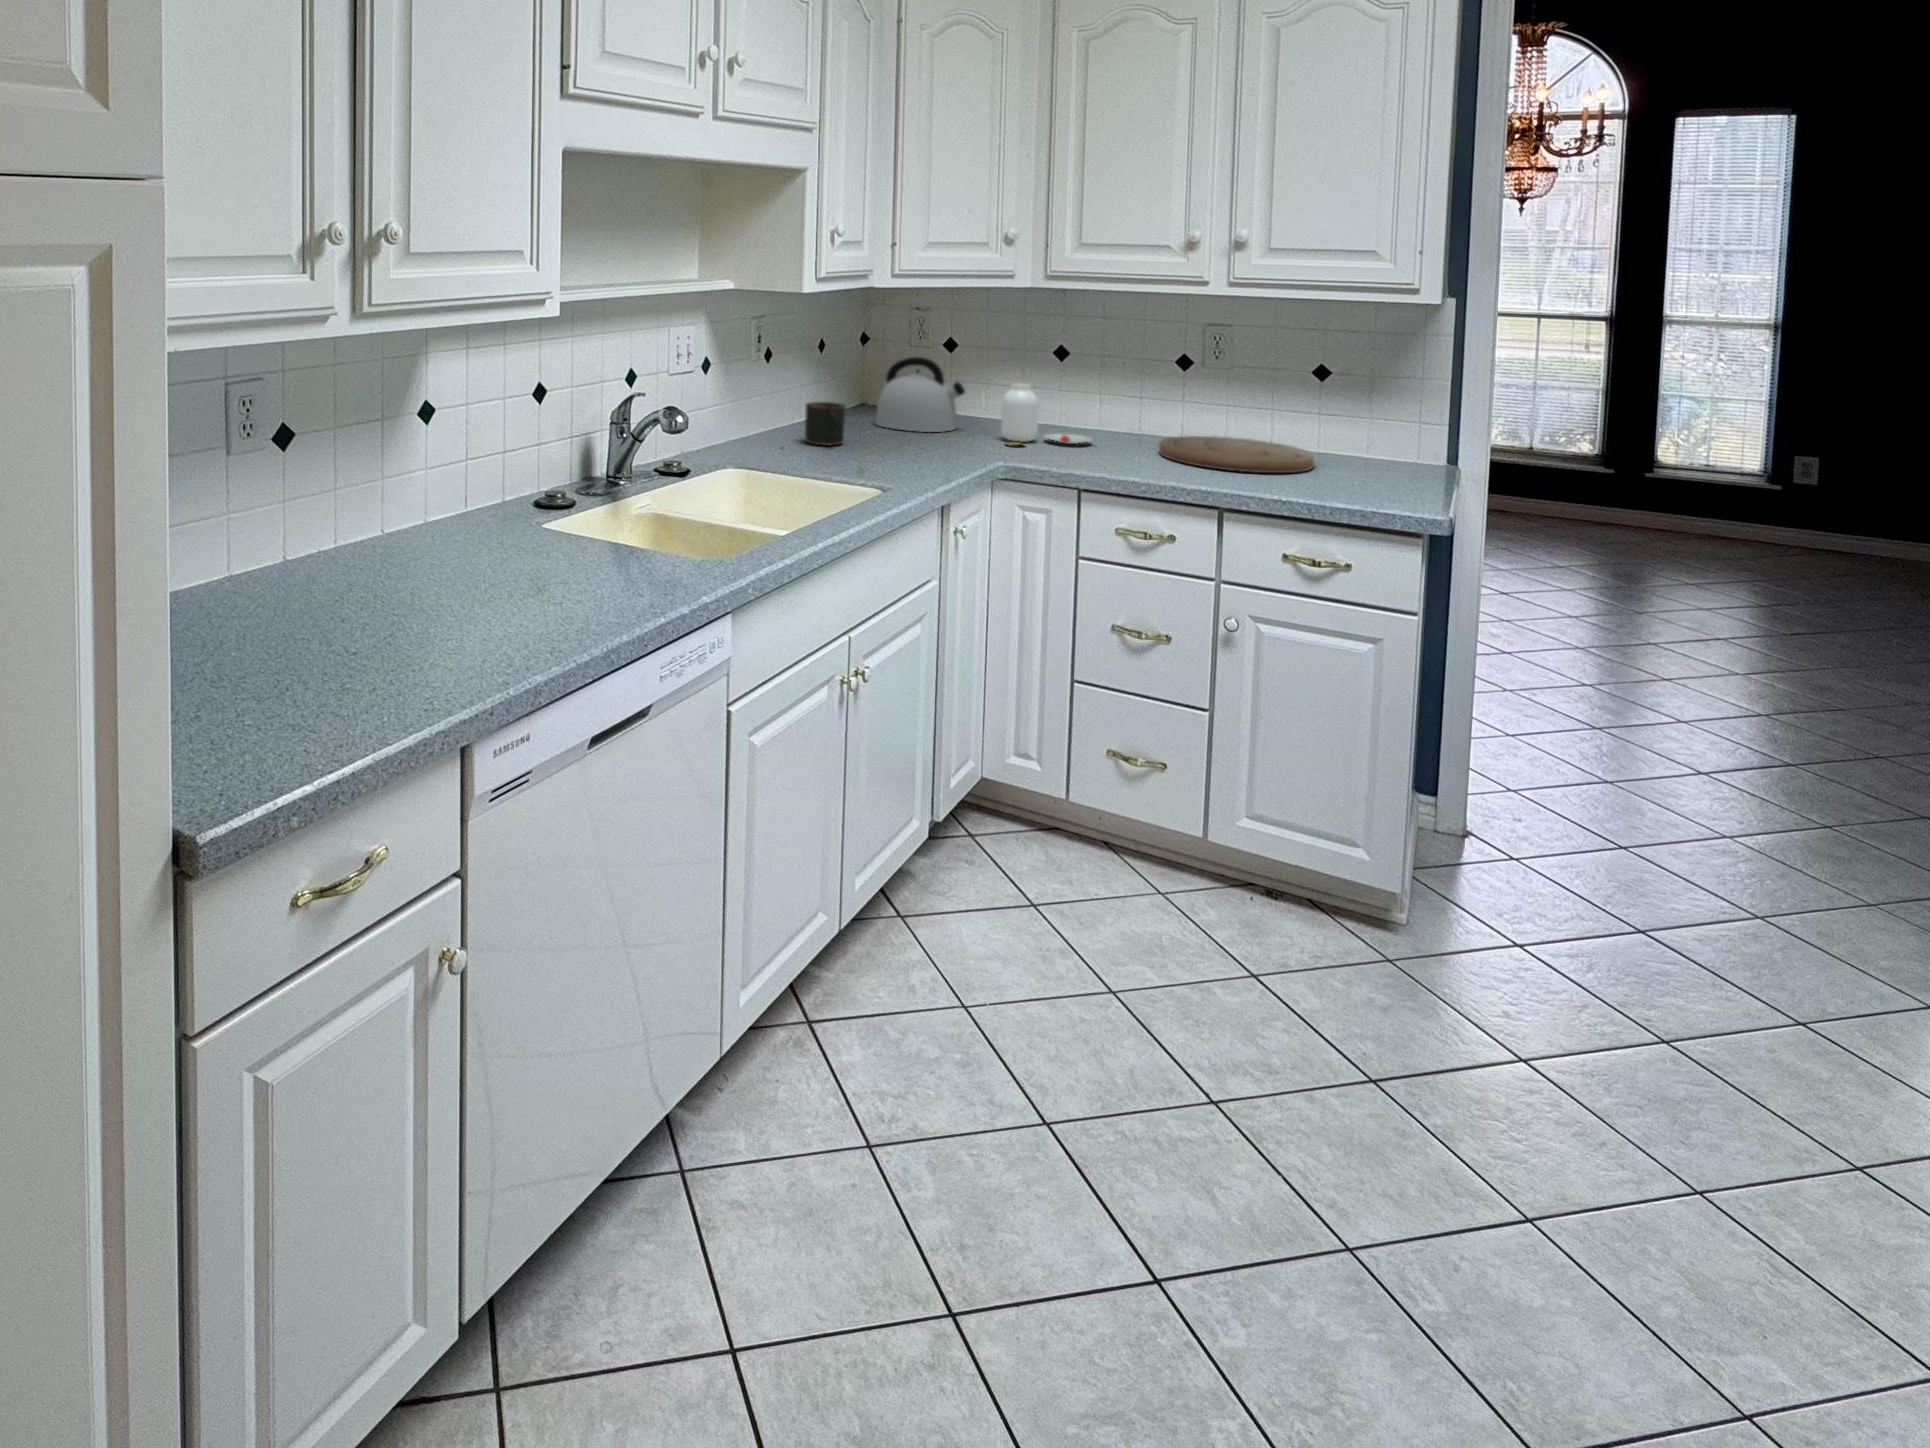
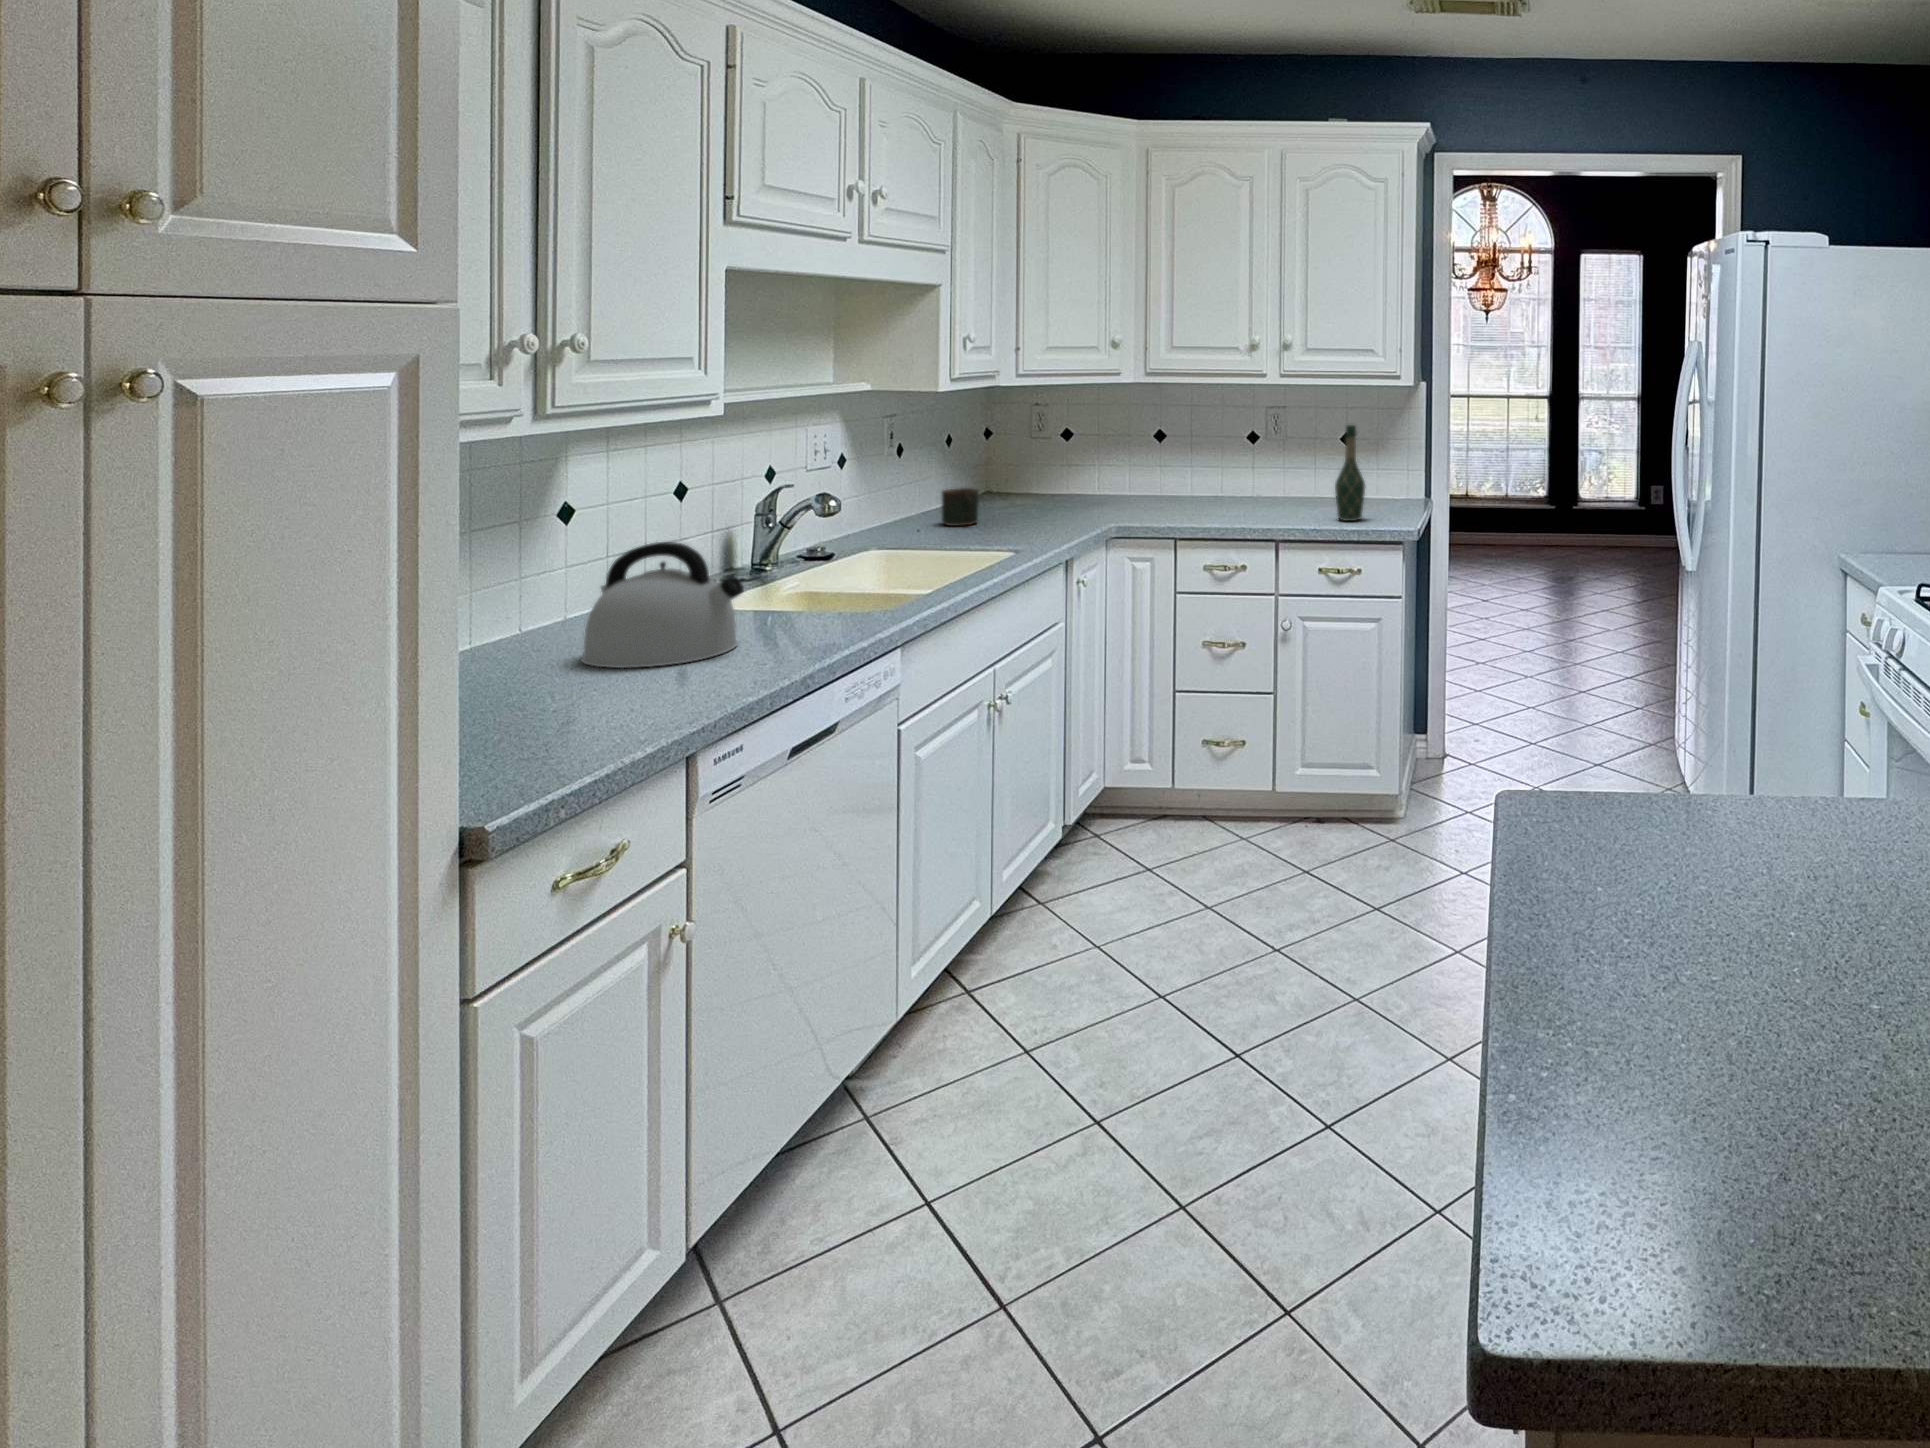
kettle: present [876,357,965,432] -> present [581,542,744,668]
wine bottle: none [1311,357,1361,496] -> present [1335,425,1365,521]
jar: present [1001,383,1092,446] -> none [1114,461,1191,512]
cutting board: present [1159,436,1314,473] -> none [1236,491,1340,513]

